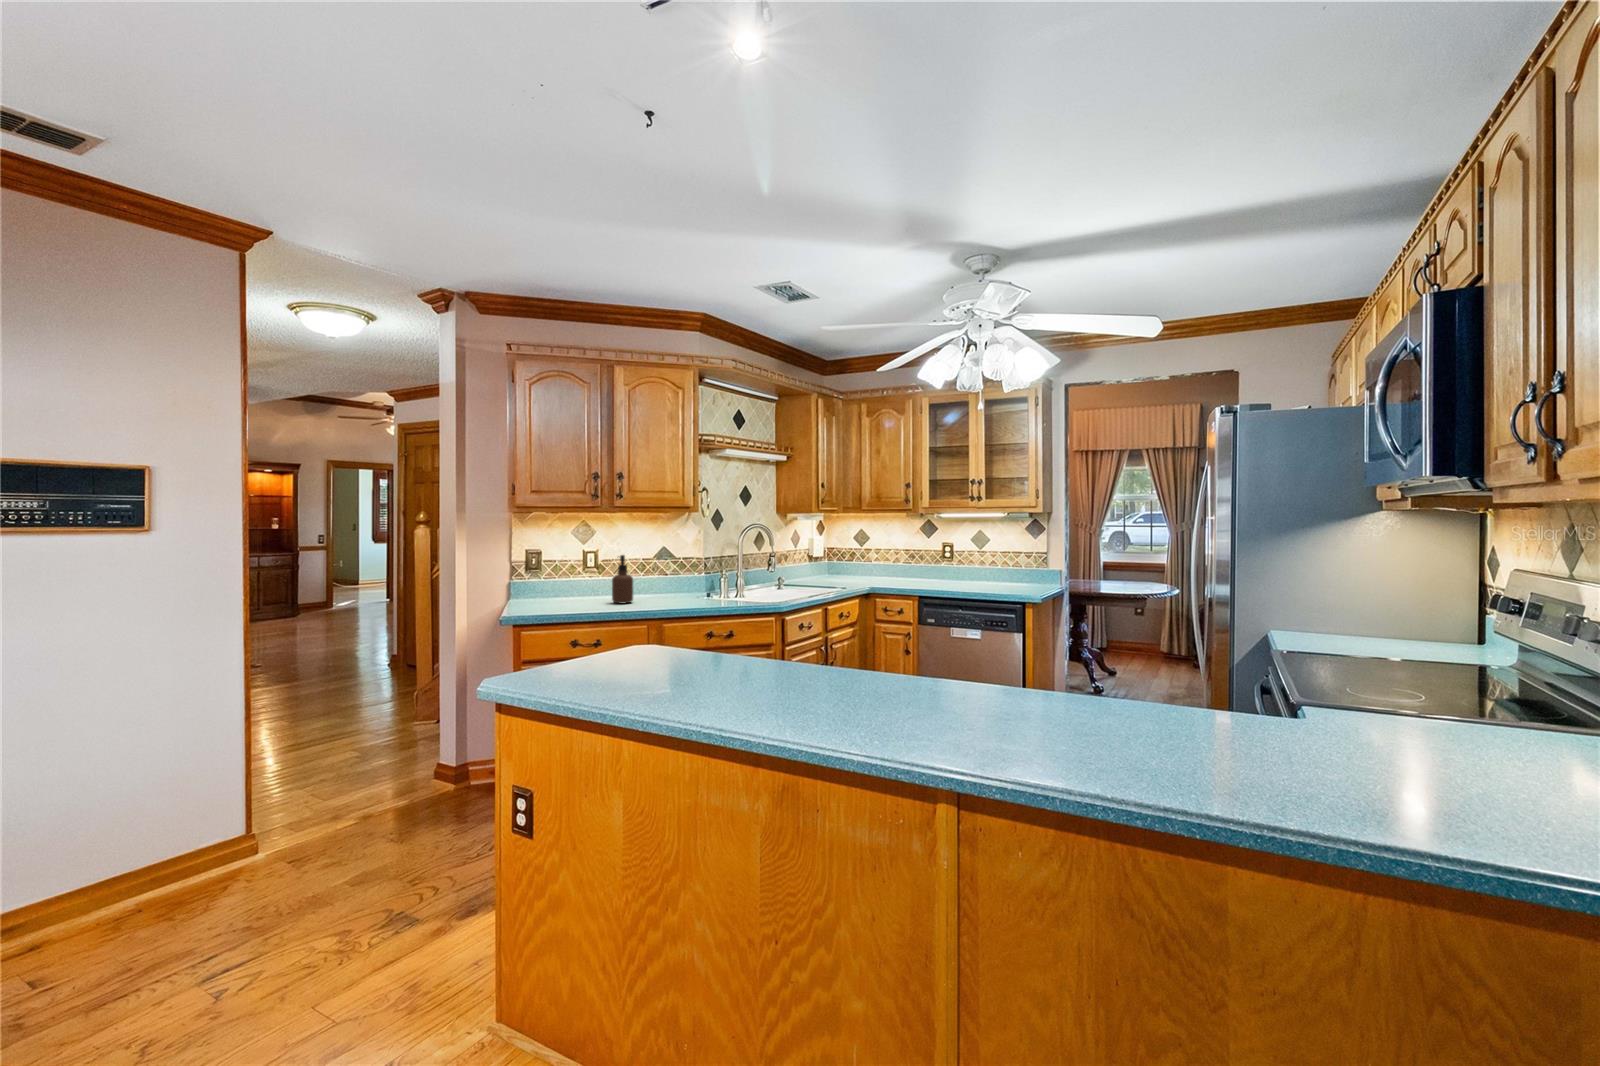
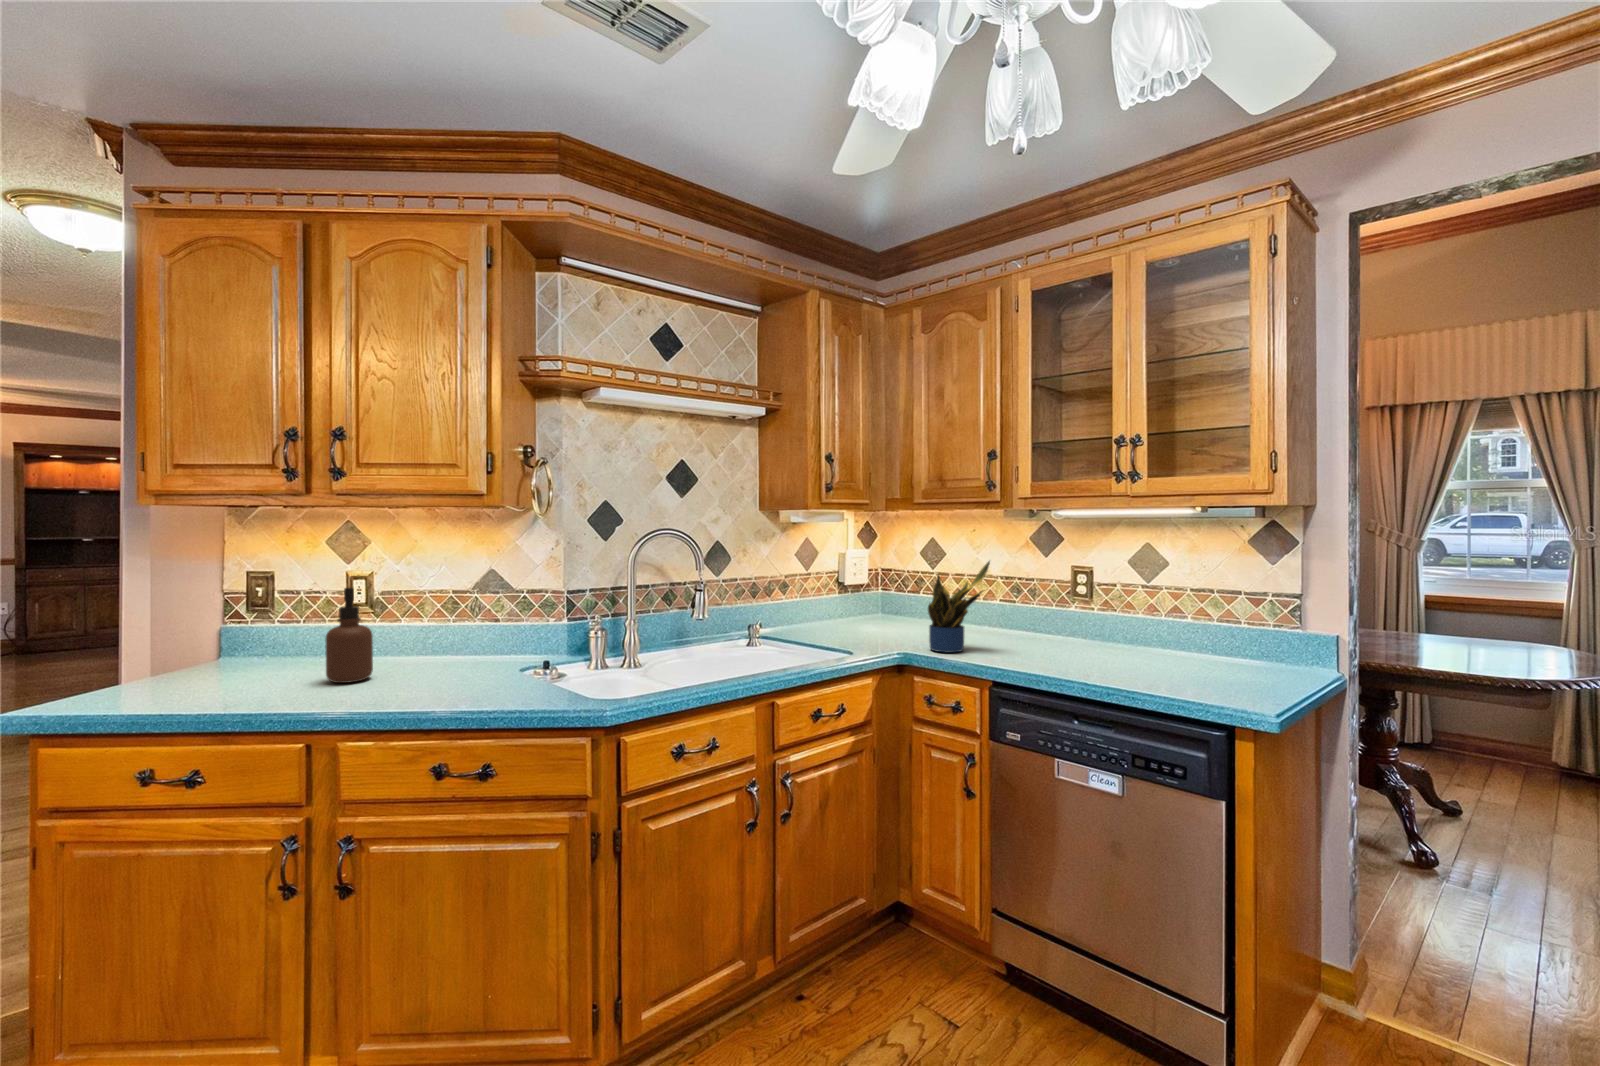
potted plant: none [881,539,912,586] -> present [928,561,990,652]

